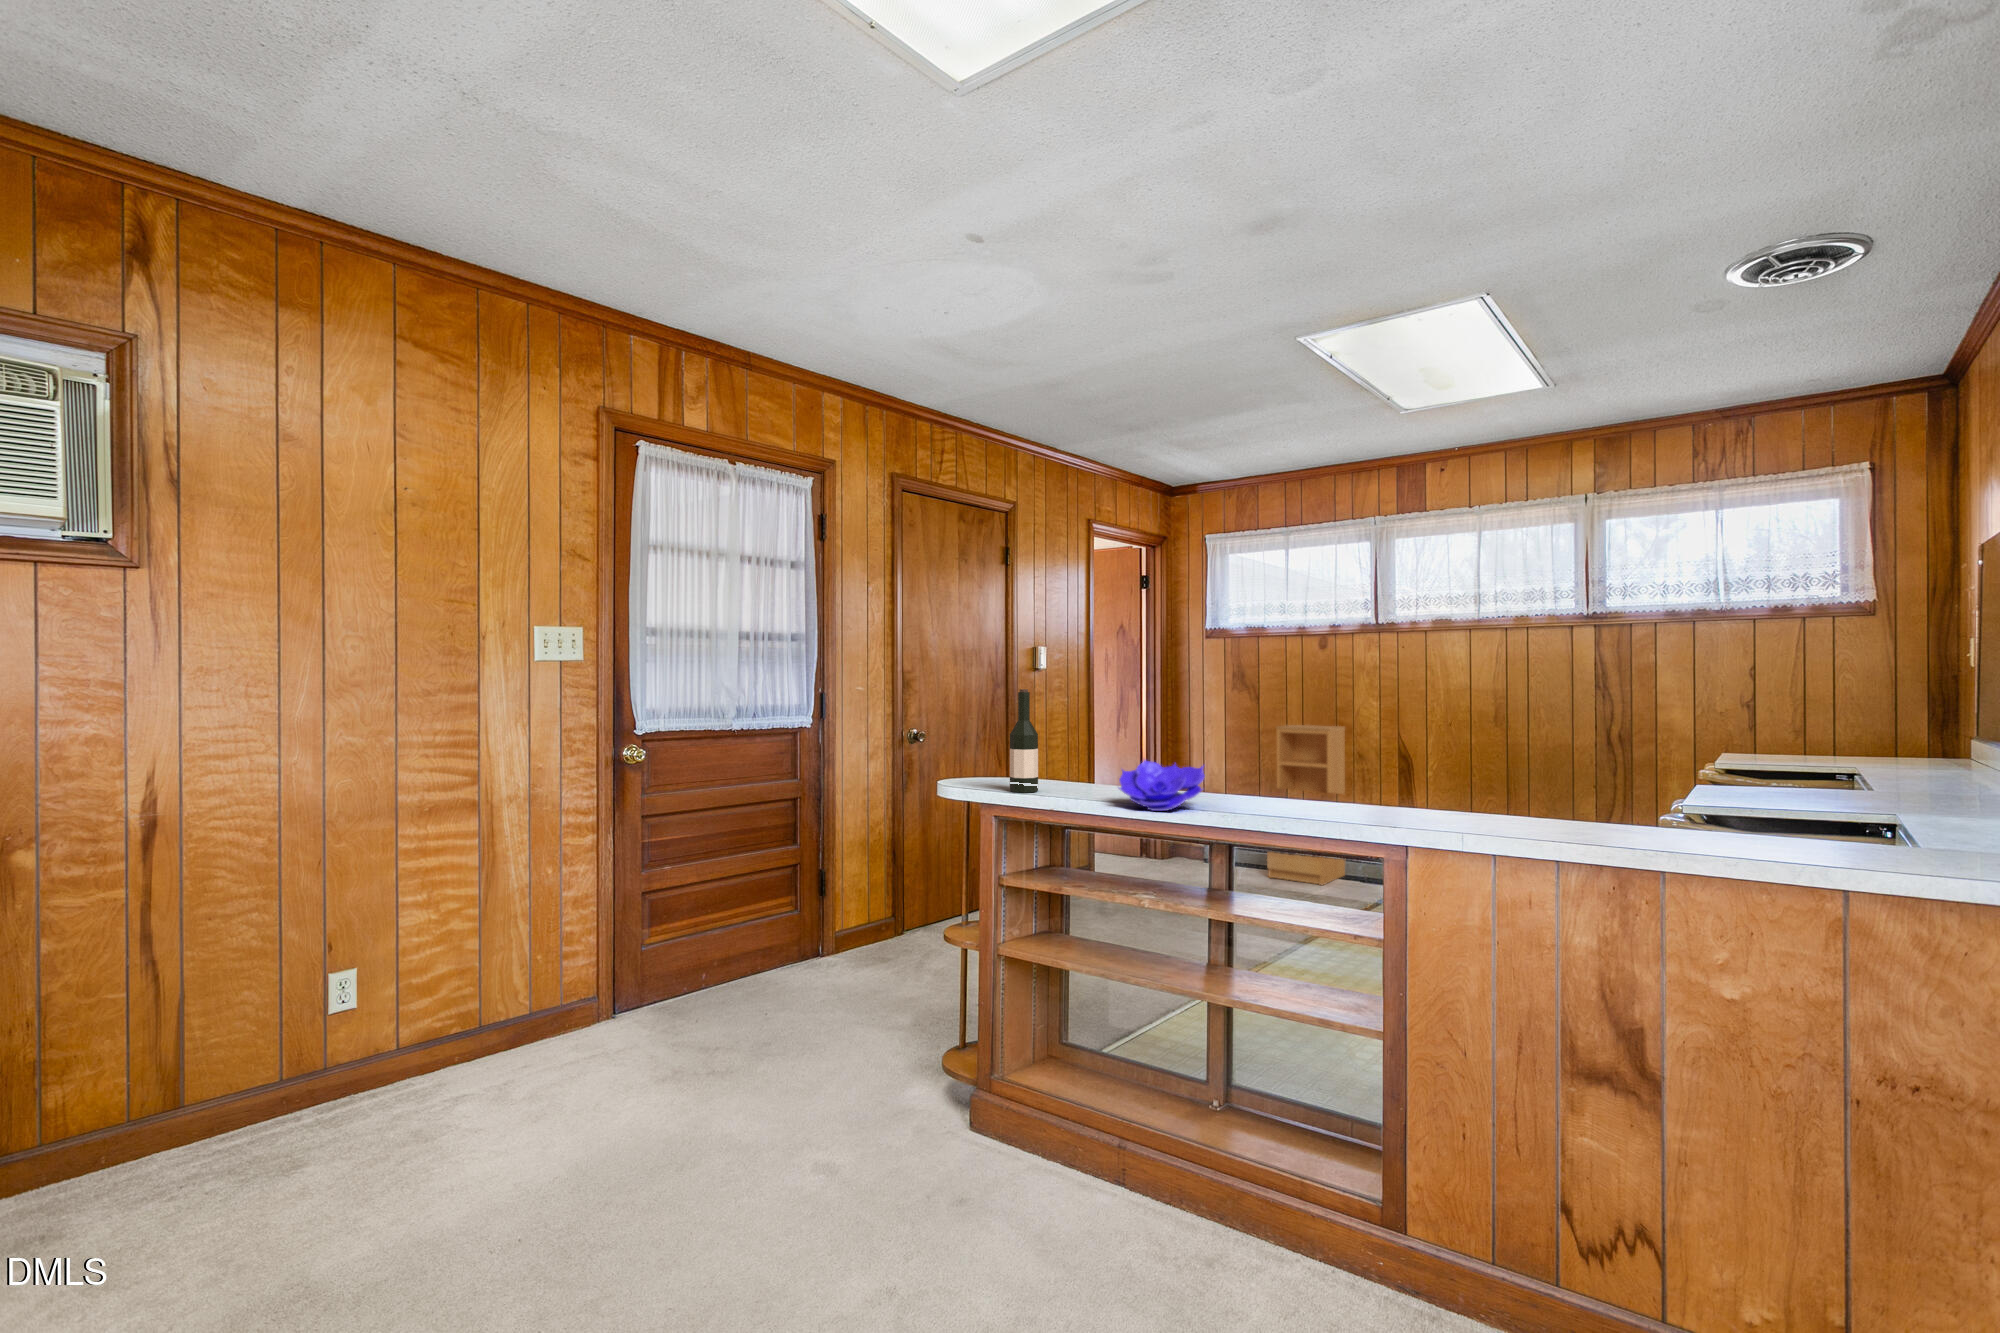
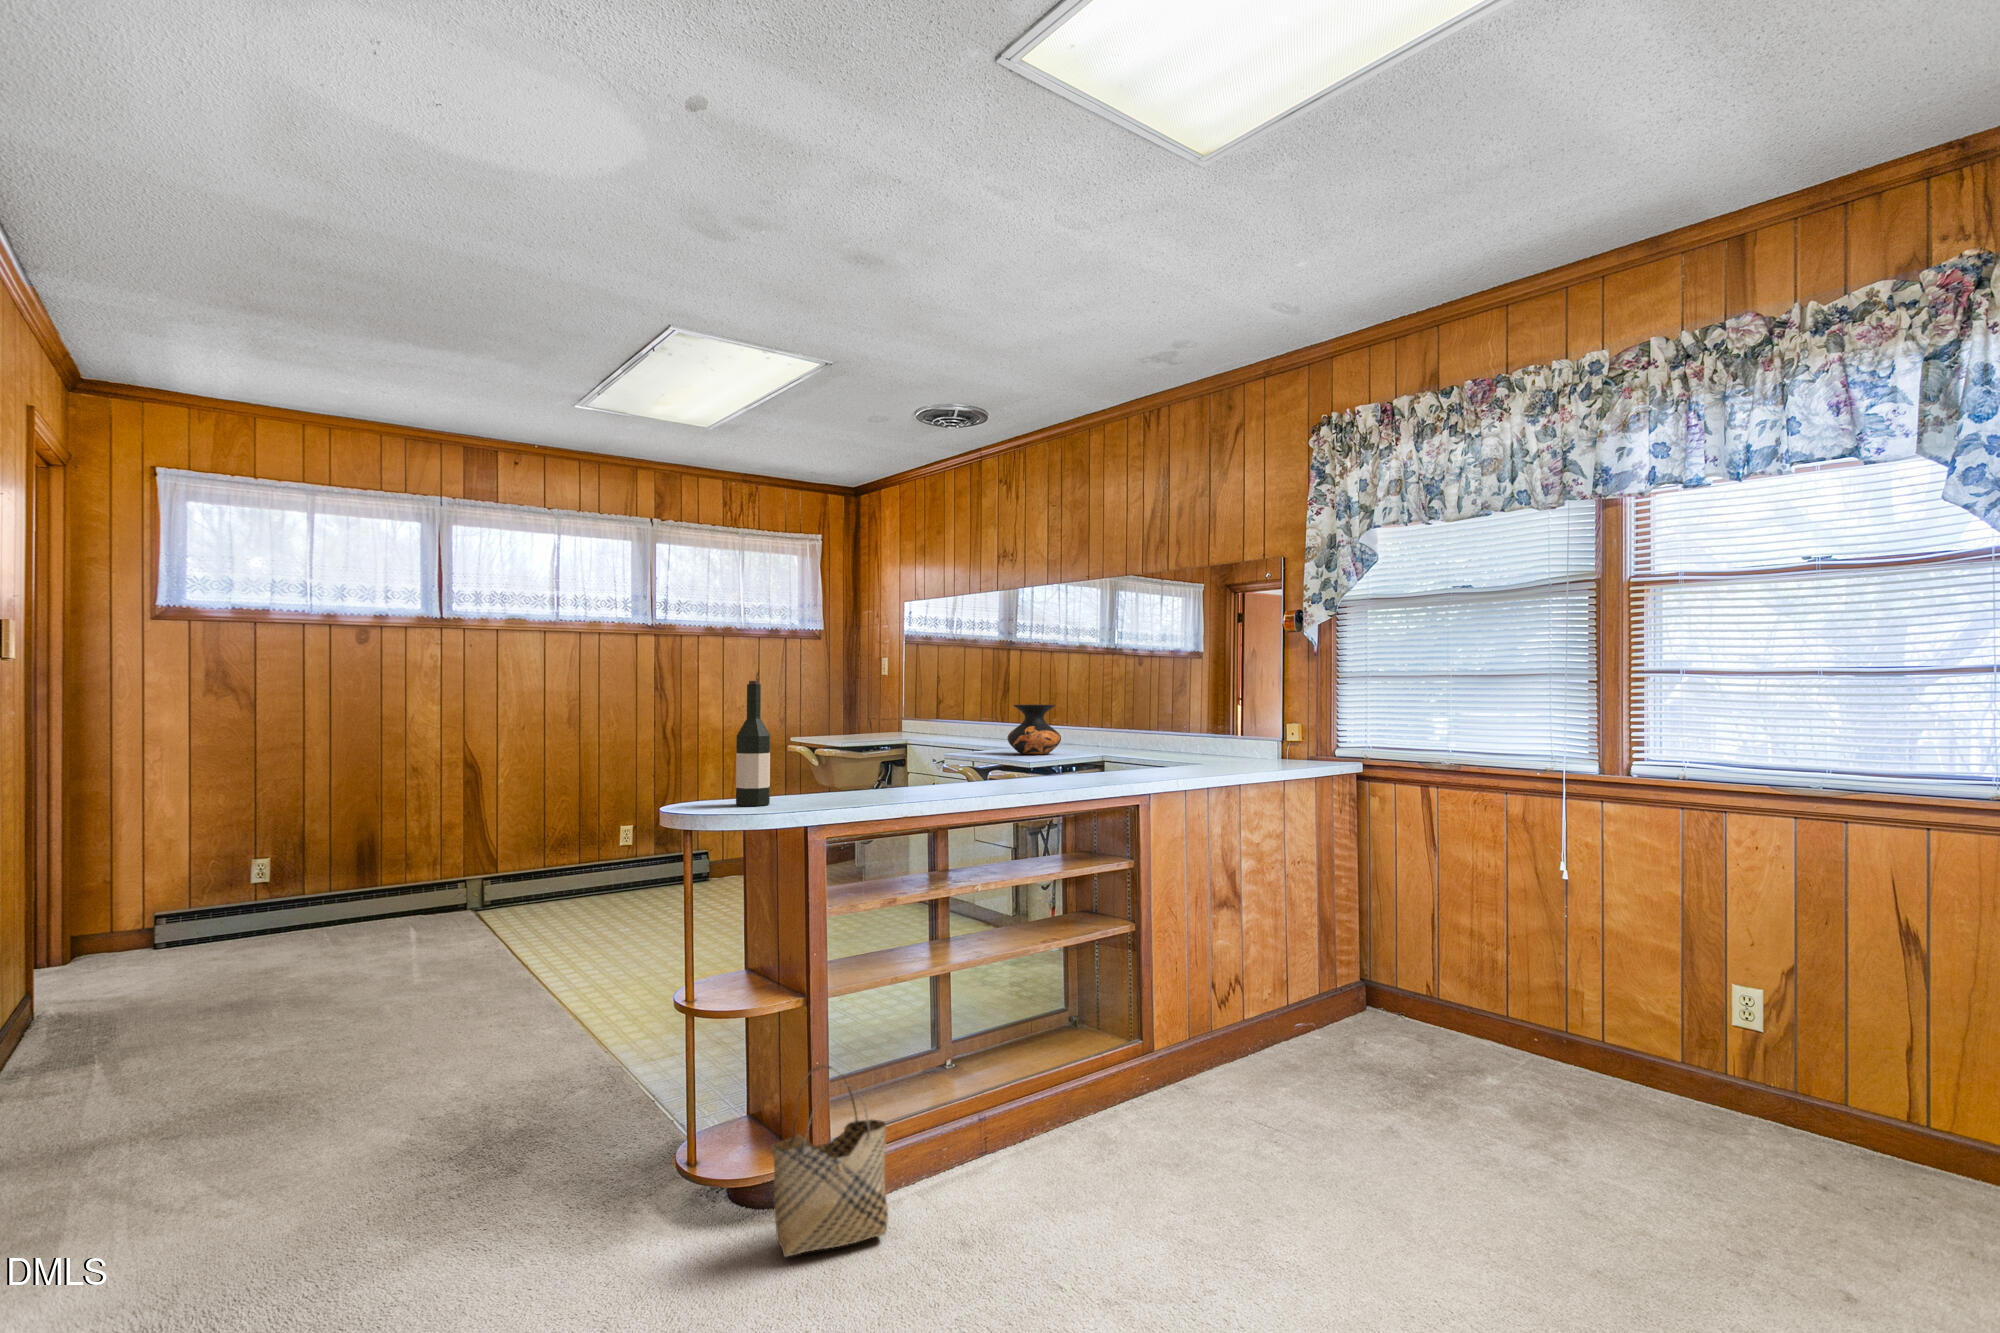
vase: none [1837,721,1962,809] -> present [1007,705,1061,755]
bookshelf: present [1267,725,1345,885] -> none [317,739,406,942]
decorative bowl: present [1119,760,1204,811] -> none [889,748,981,794]
woven basket: none [900,1006,979,1160] -> present [771,1065,888,1257]

